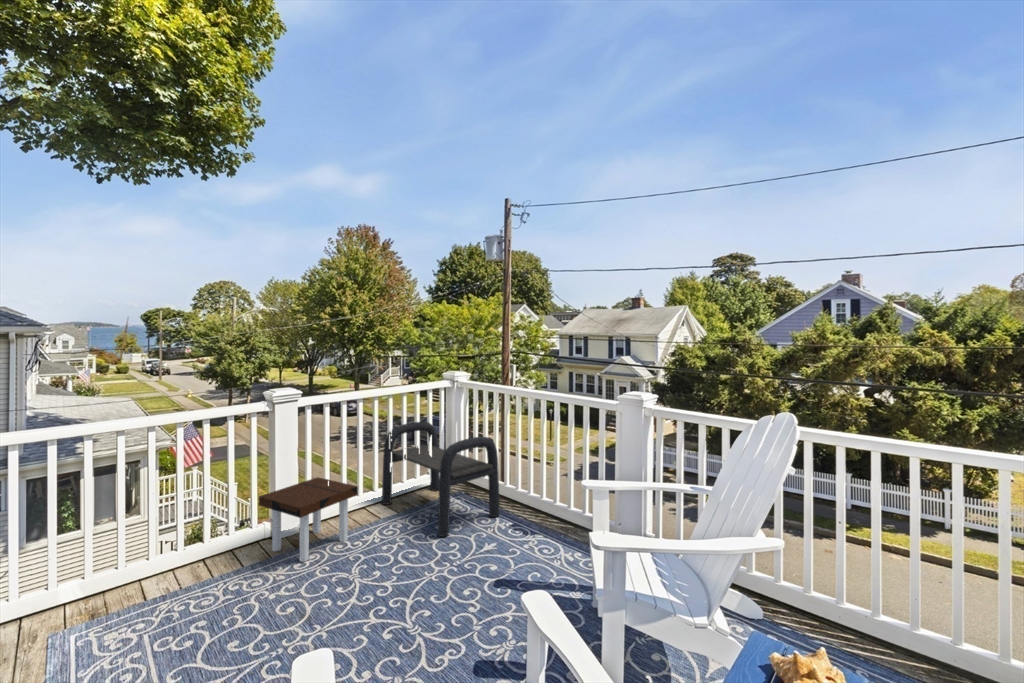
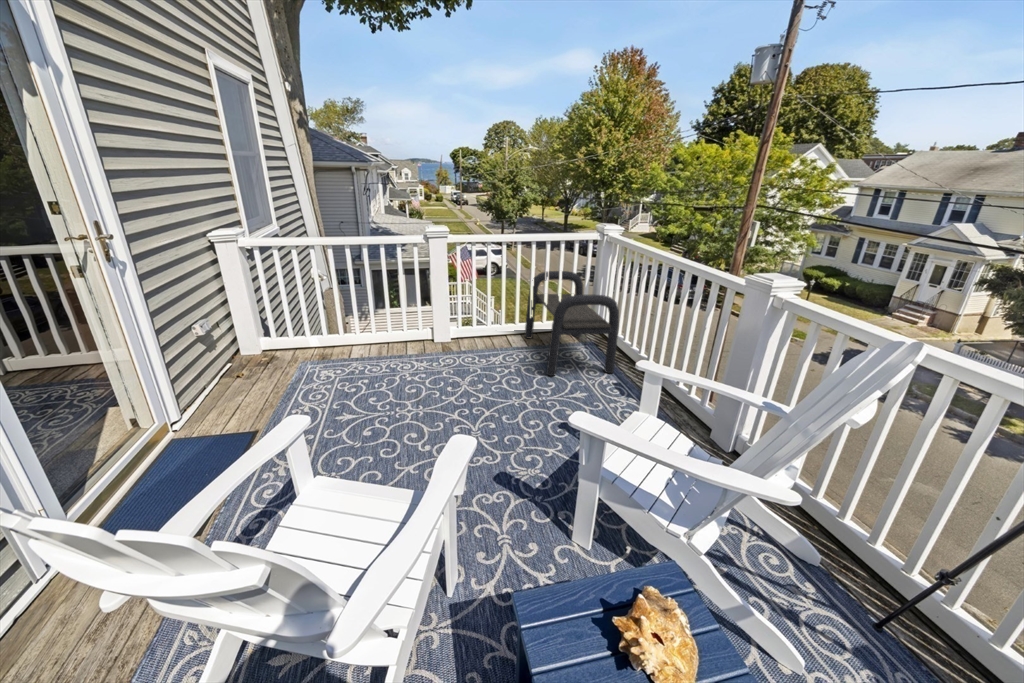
side table: present [259,477,358,562] -> none [420,304,489,363]

